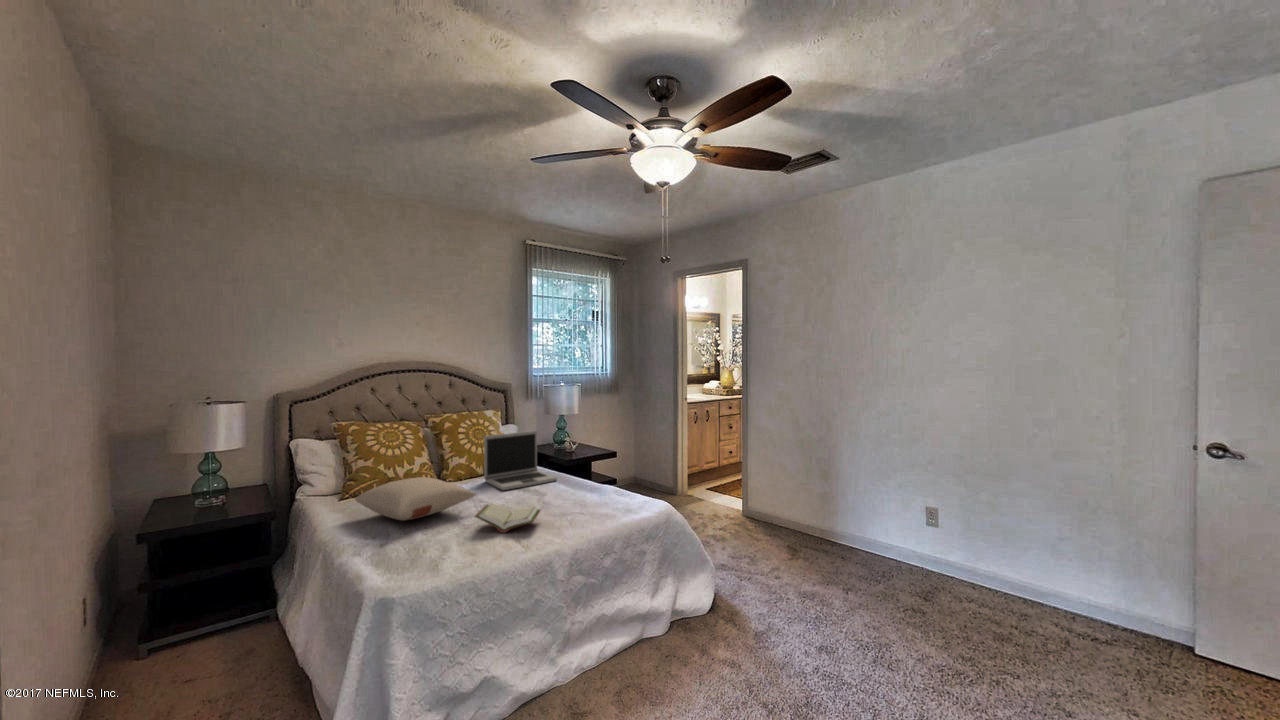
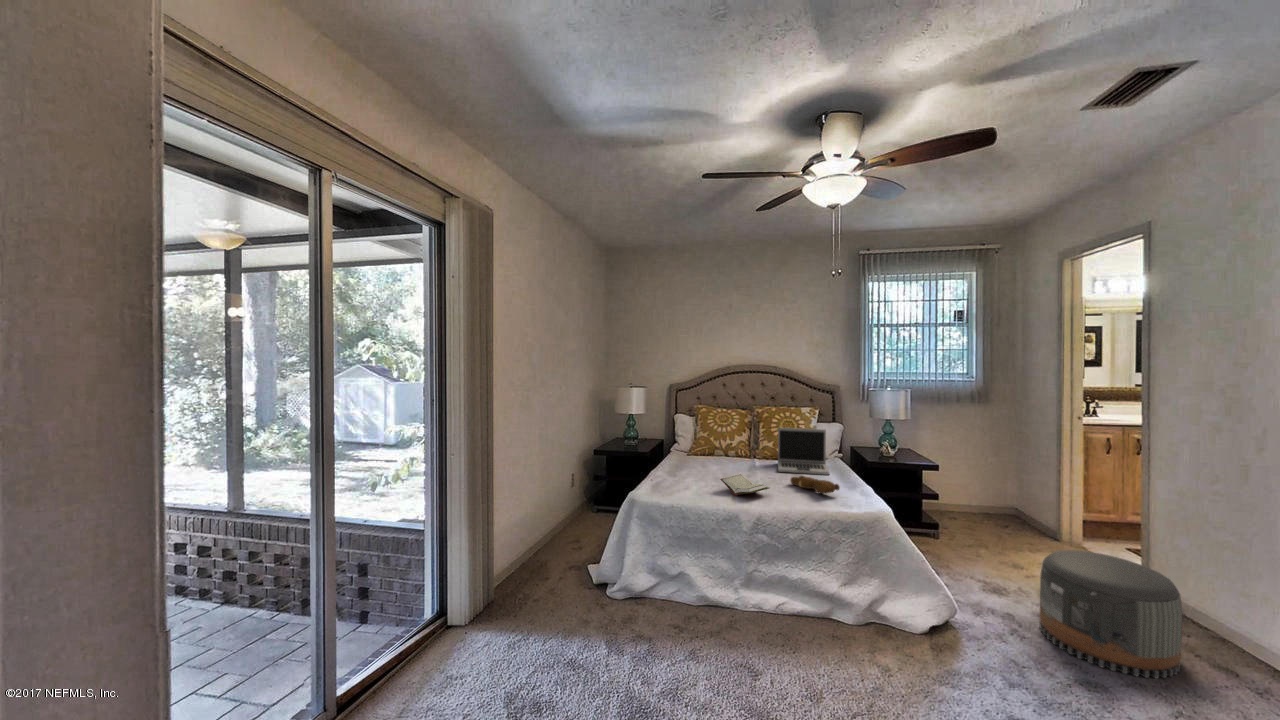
pillow: present [355,477,476,521] -> none [679,448,741,474]
teddy bear: none [538,485,604,502] -> present [791,476,840,494]
pouf: none [743,493,825,579] -> present [1040,551,1183,678]

